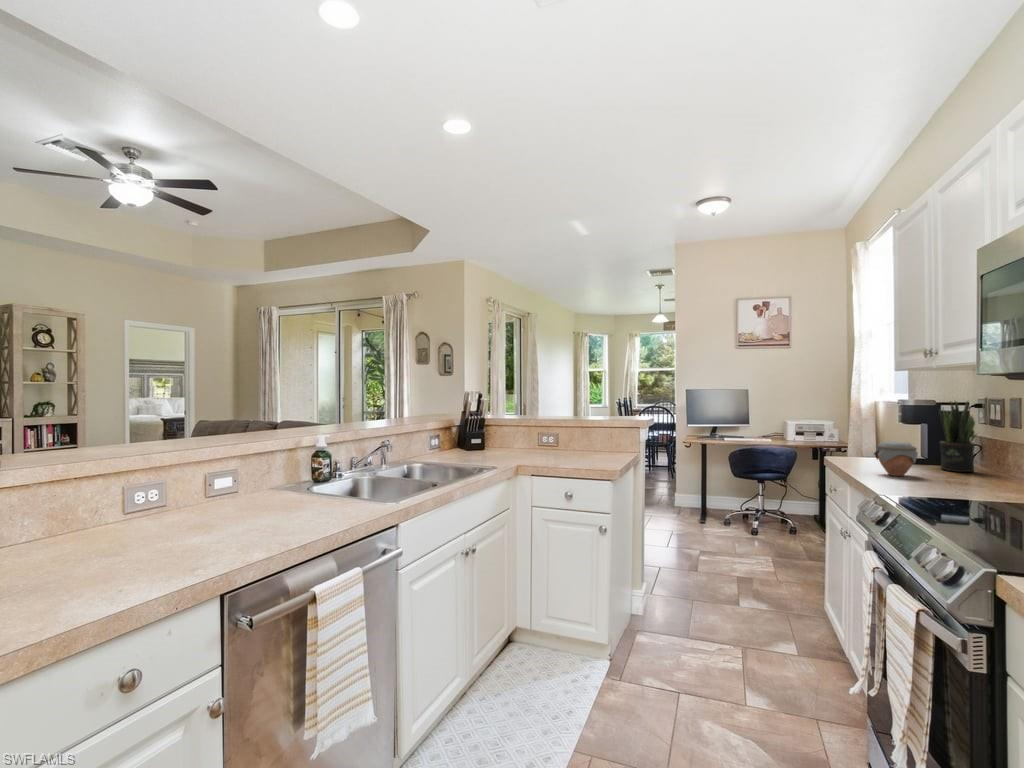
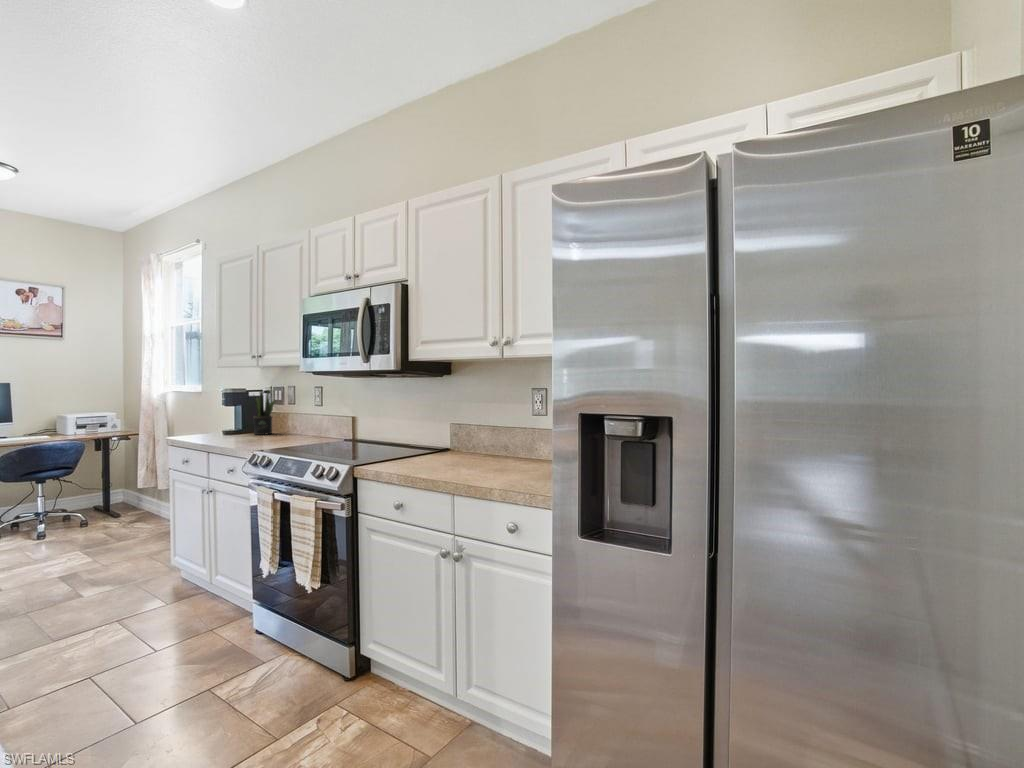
jar: present [874,441,918,476] -> none [225,419,252,442]

